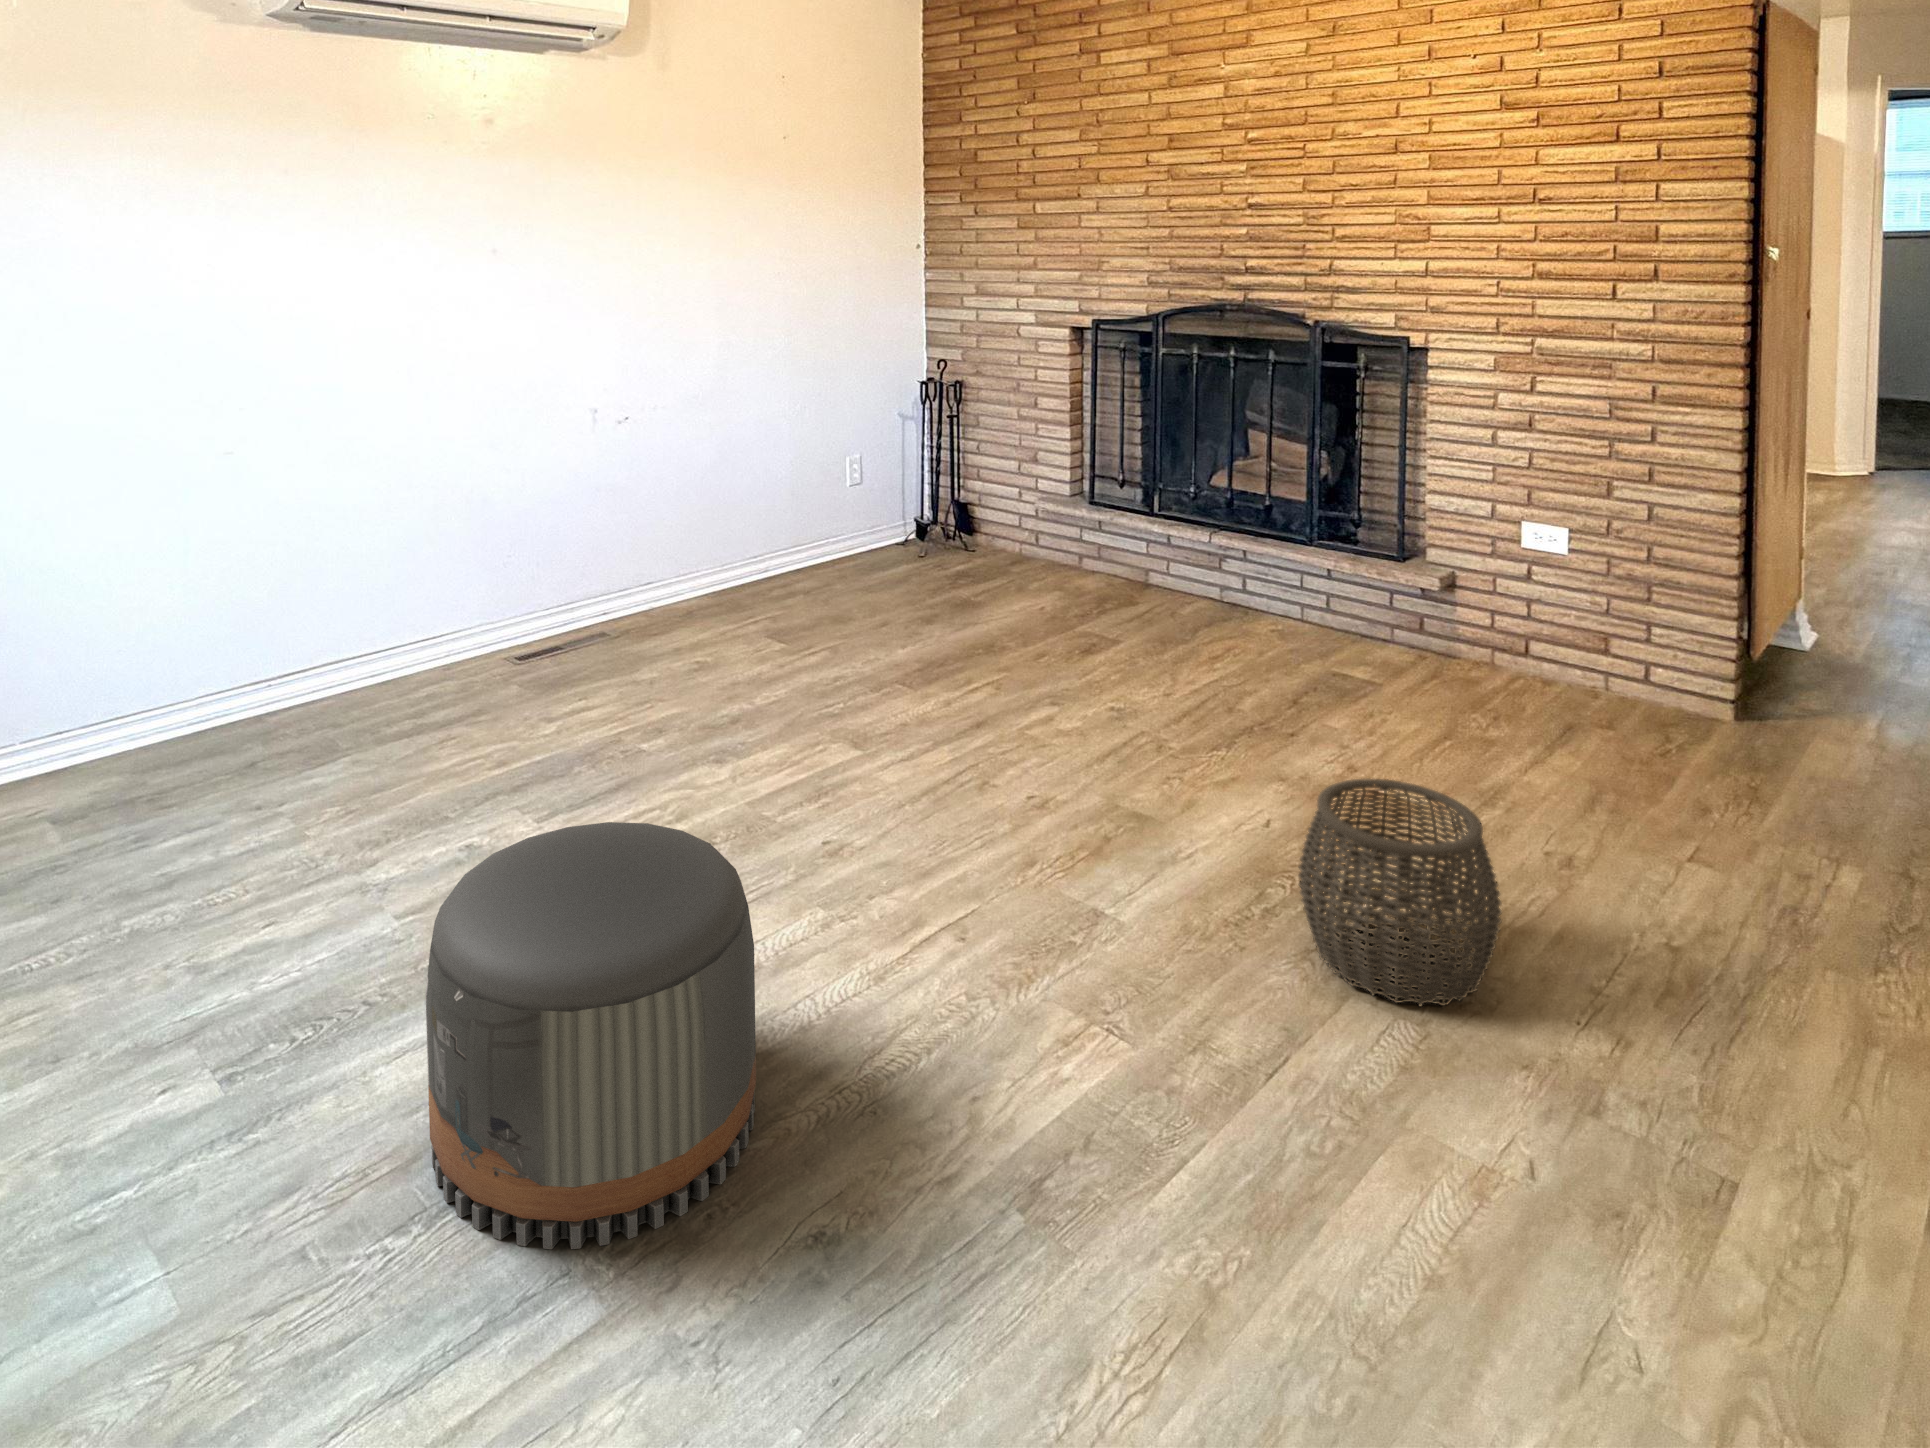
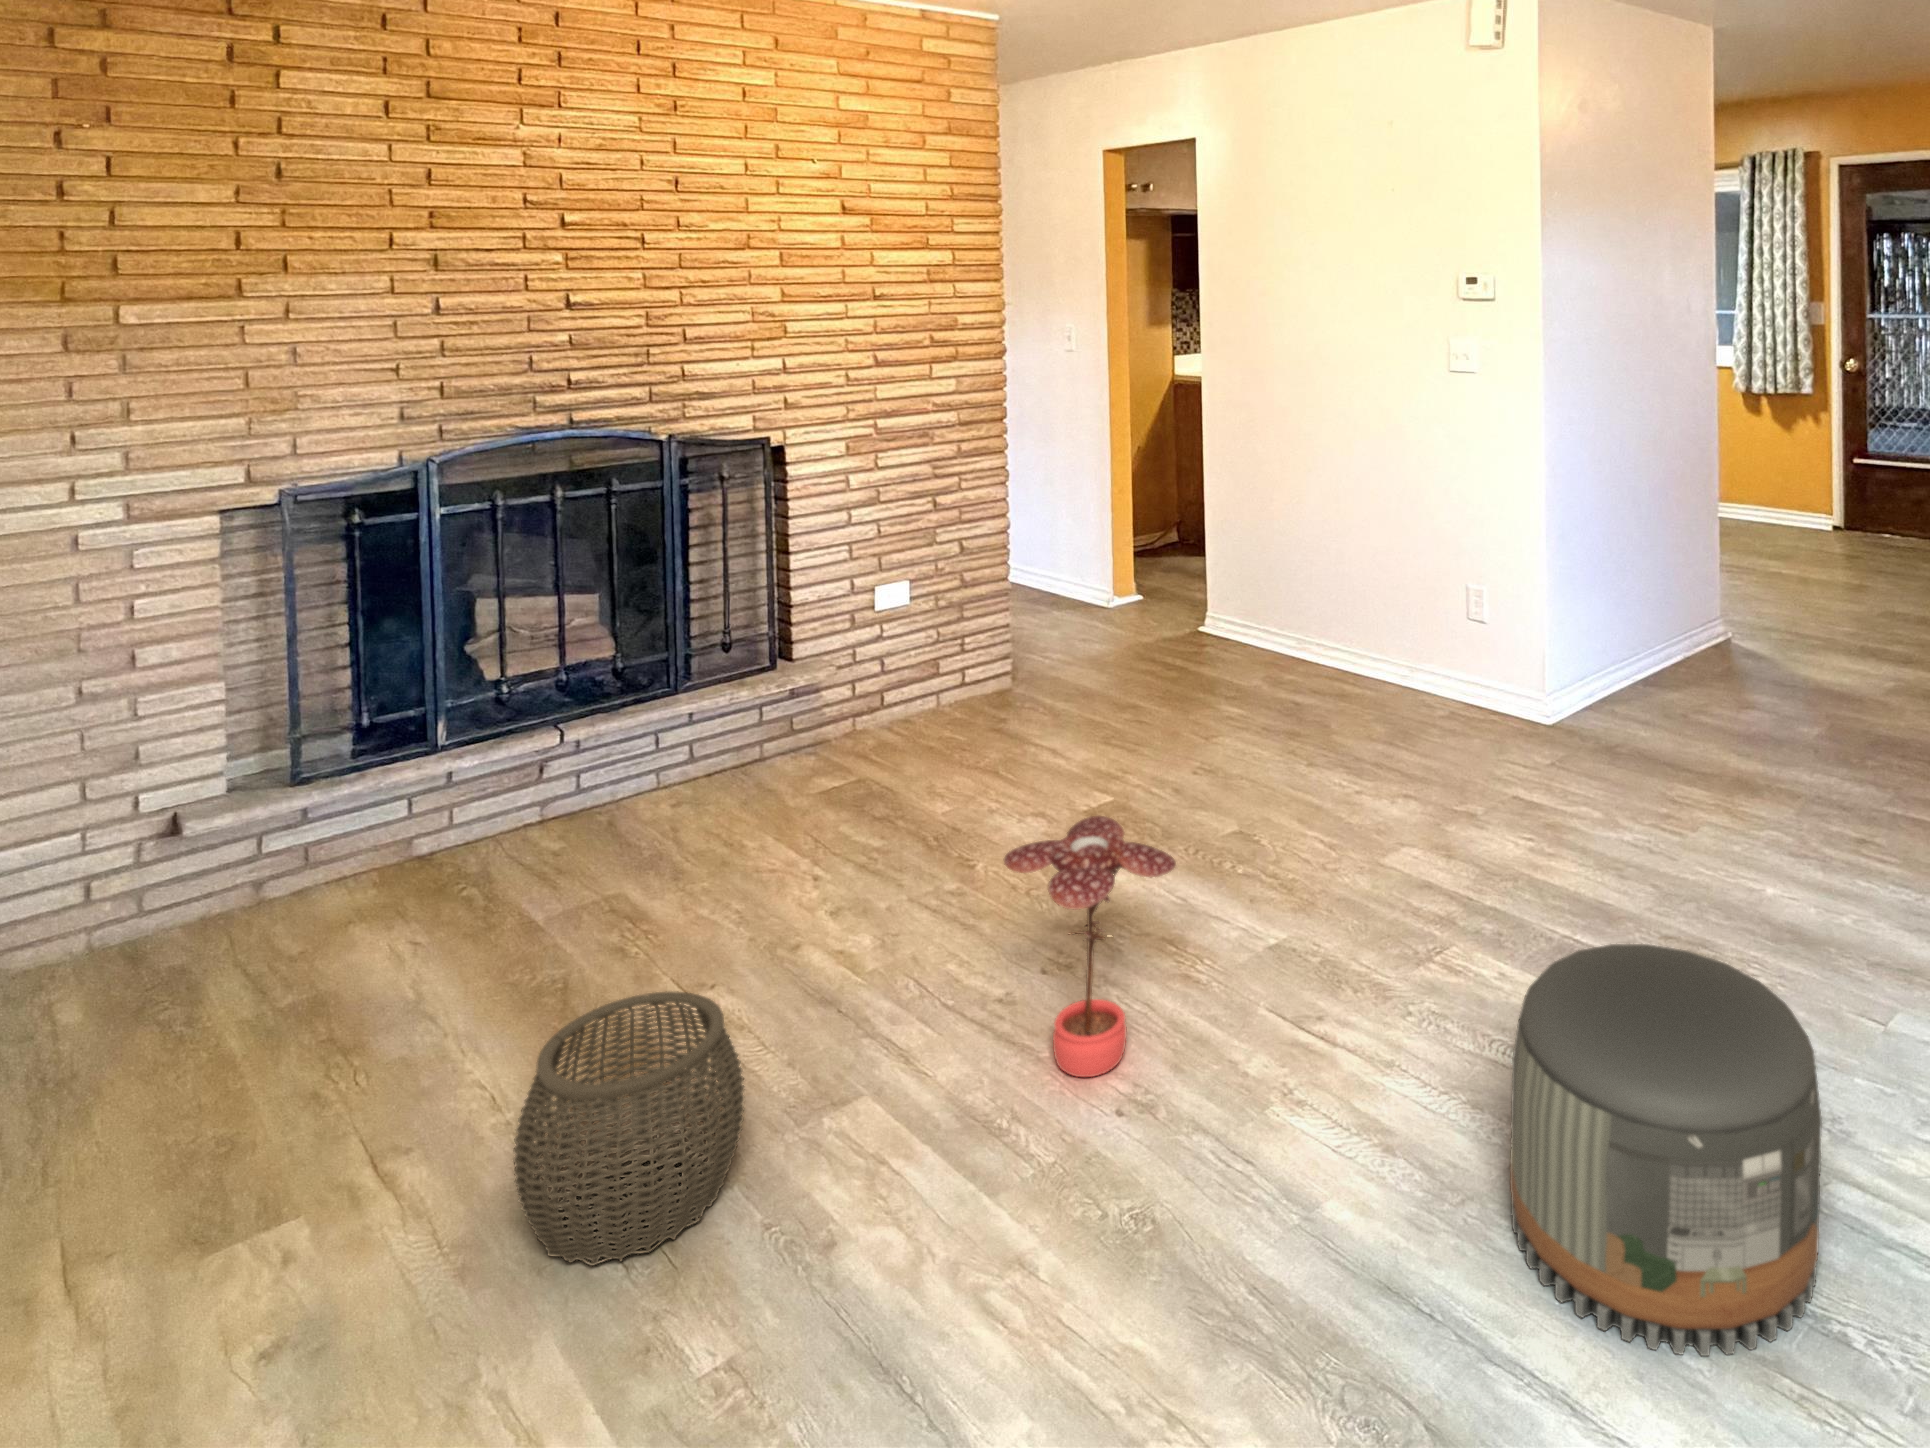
potted plant: none [832,621,979,827] -> present [1004,816,1176,1077]
woven basket: present [1298,779,1502,1006] -> present [513,991,745,1266]

